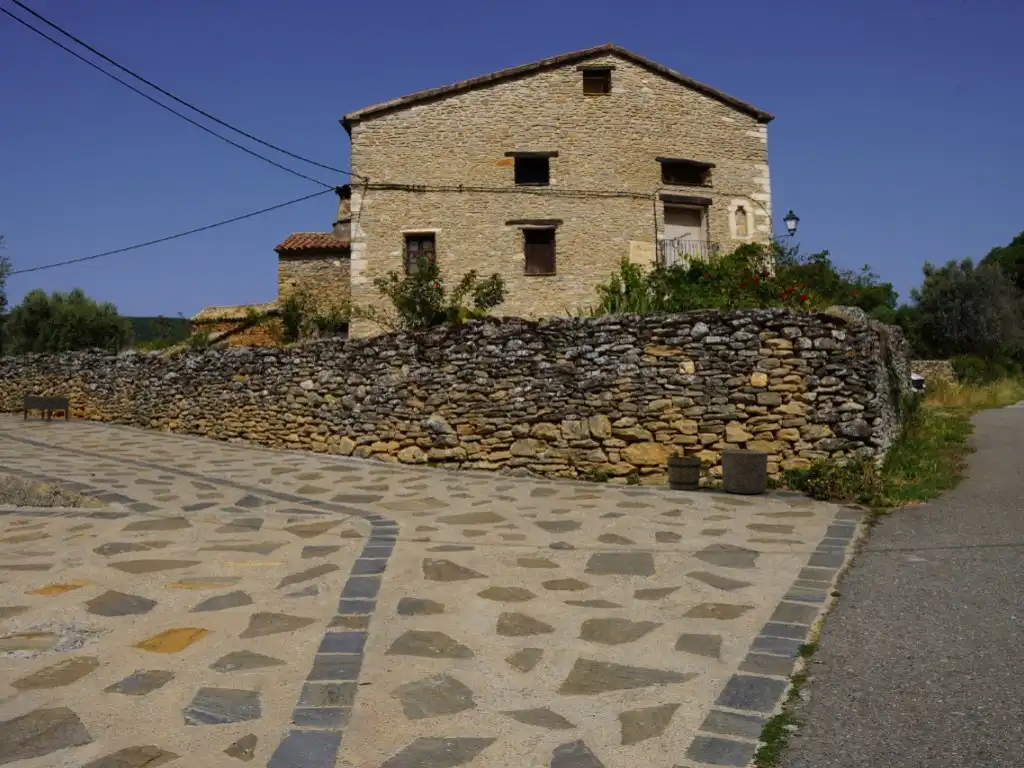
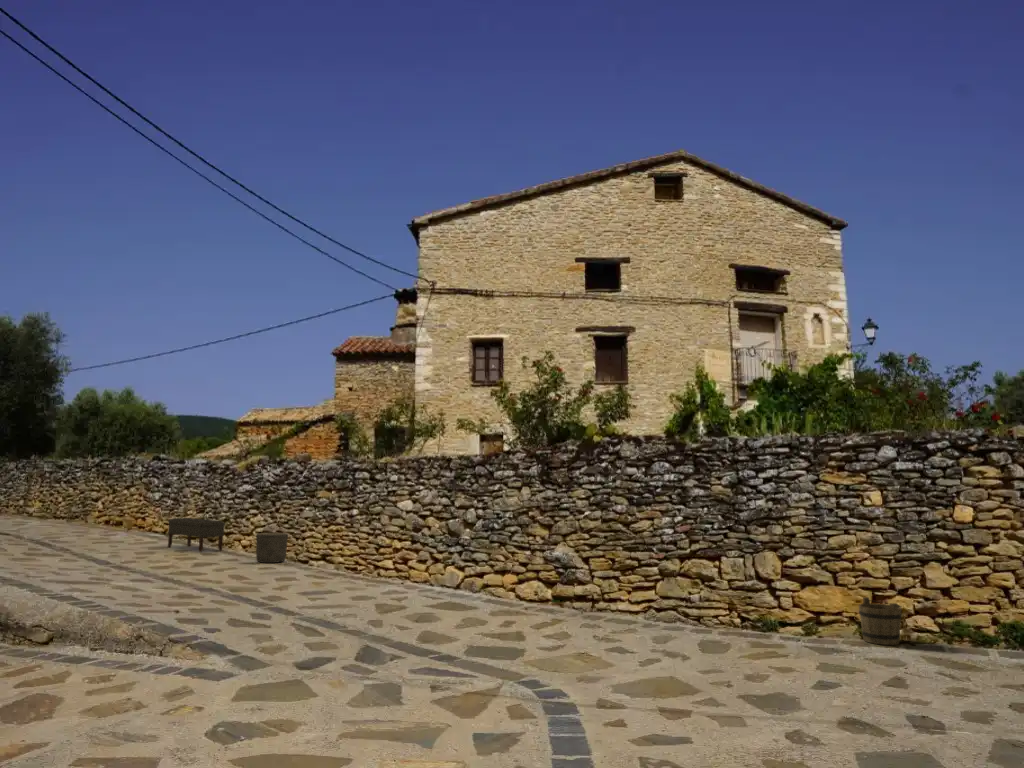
bench: present [23,396,69,422] -> present [168,518,225,552]
planter: present [721,449,768,494] -> present [256,533,288,563]

